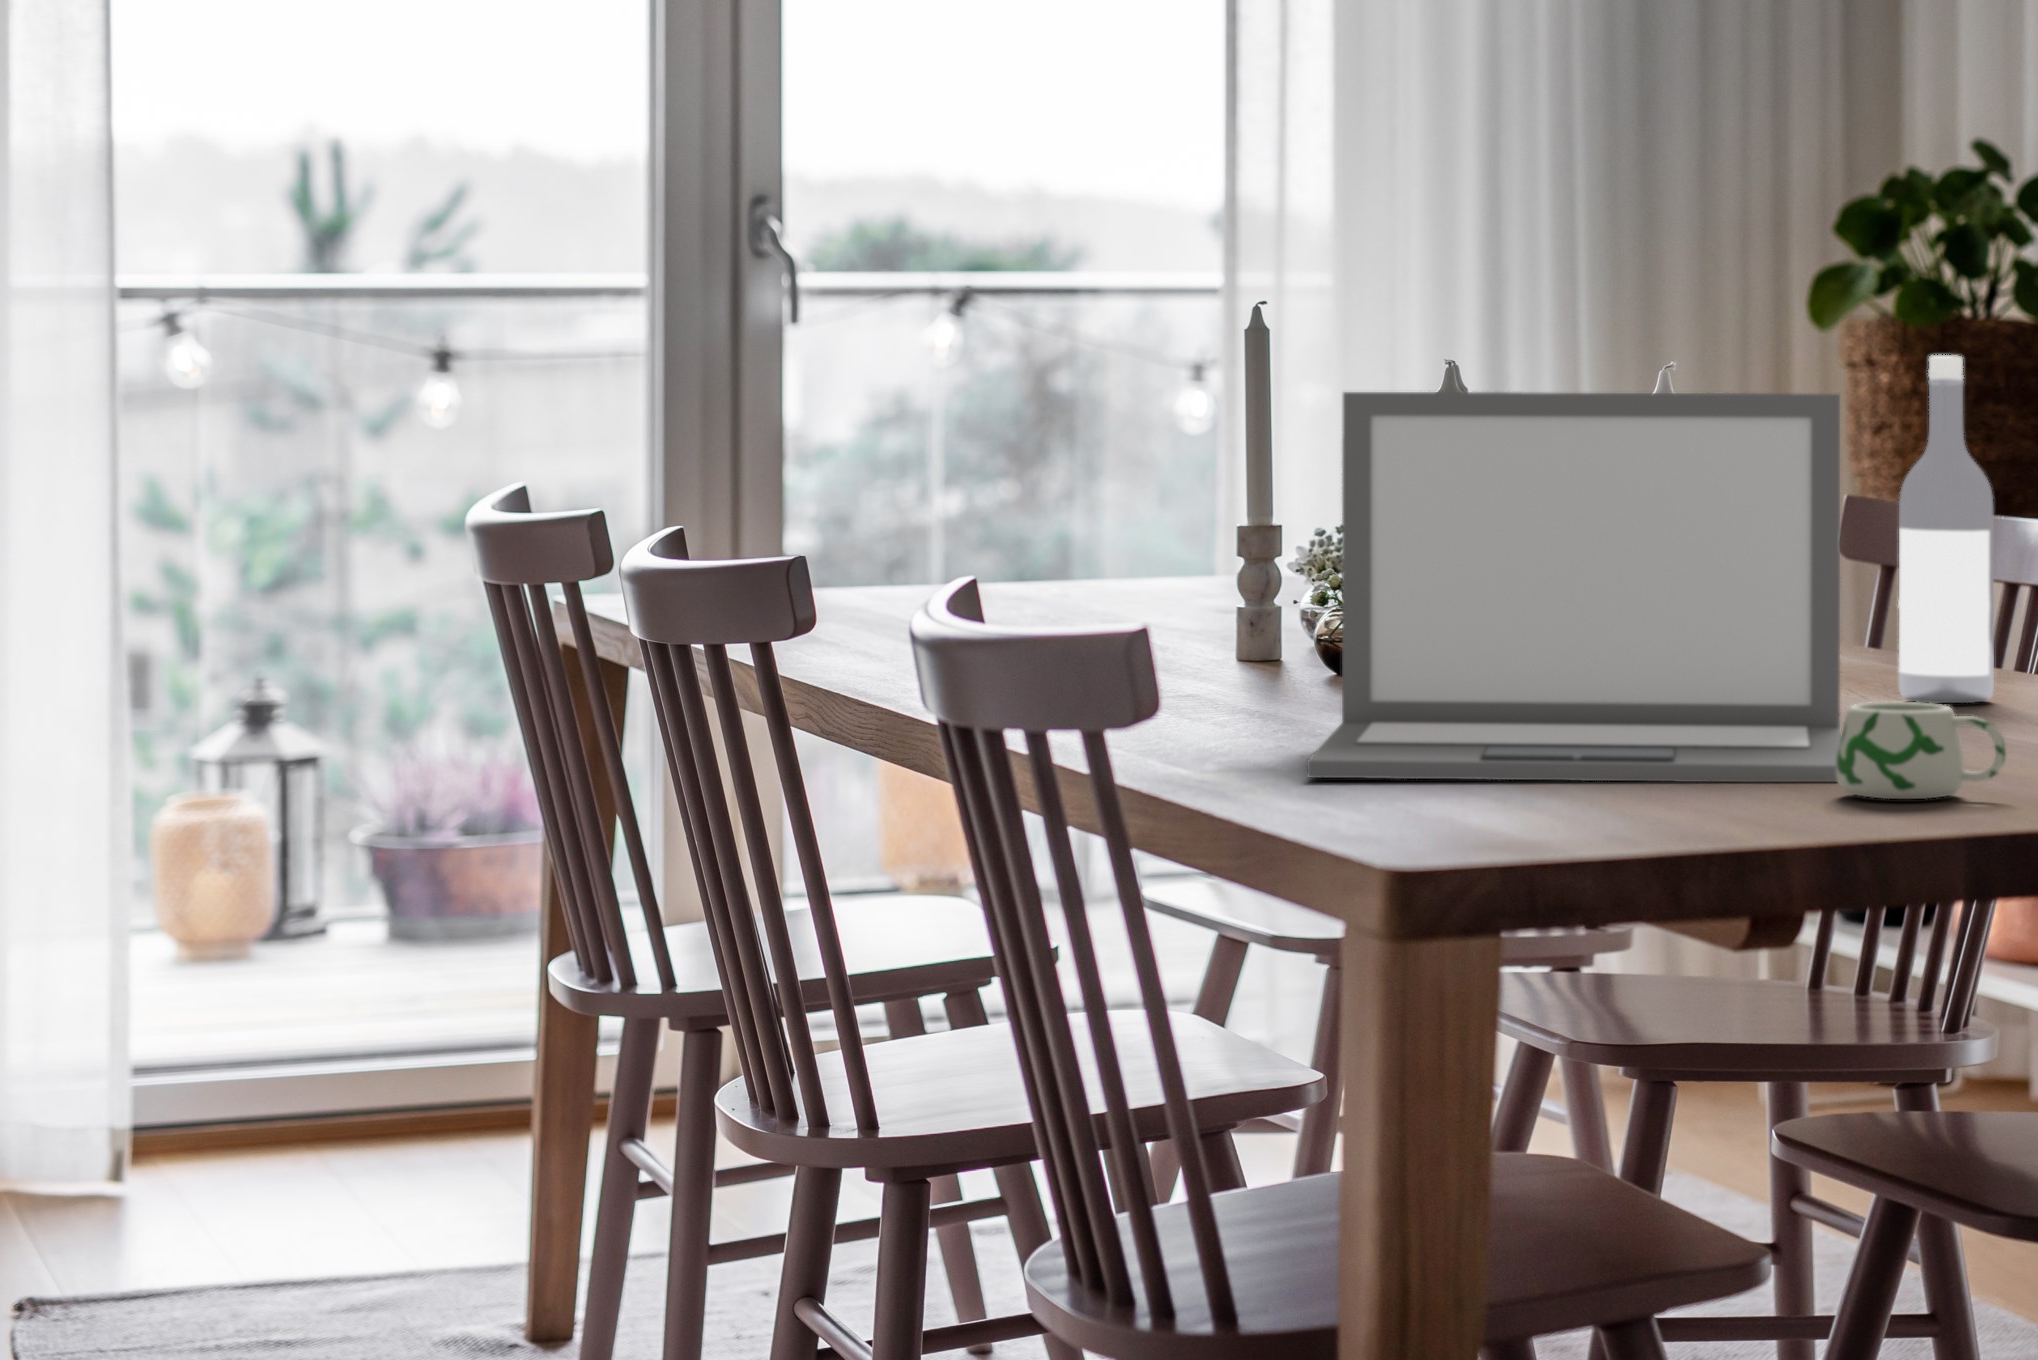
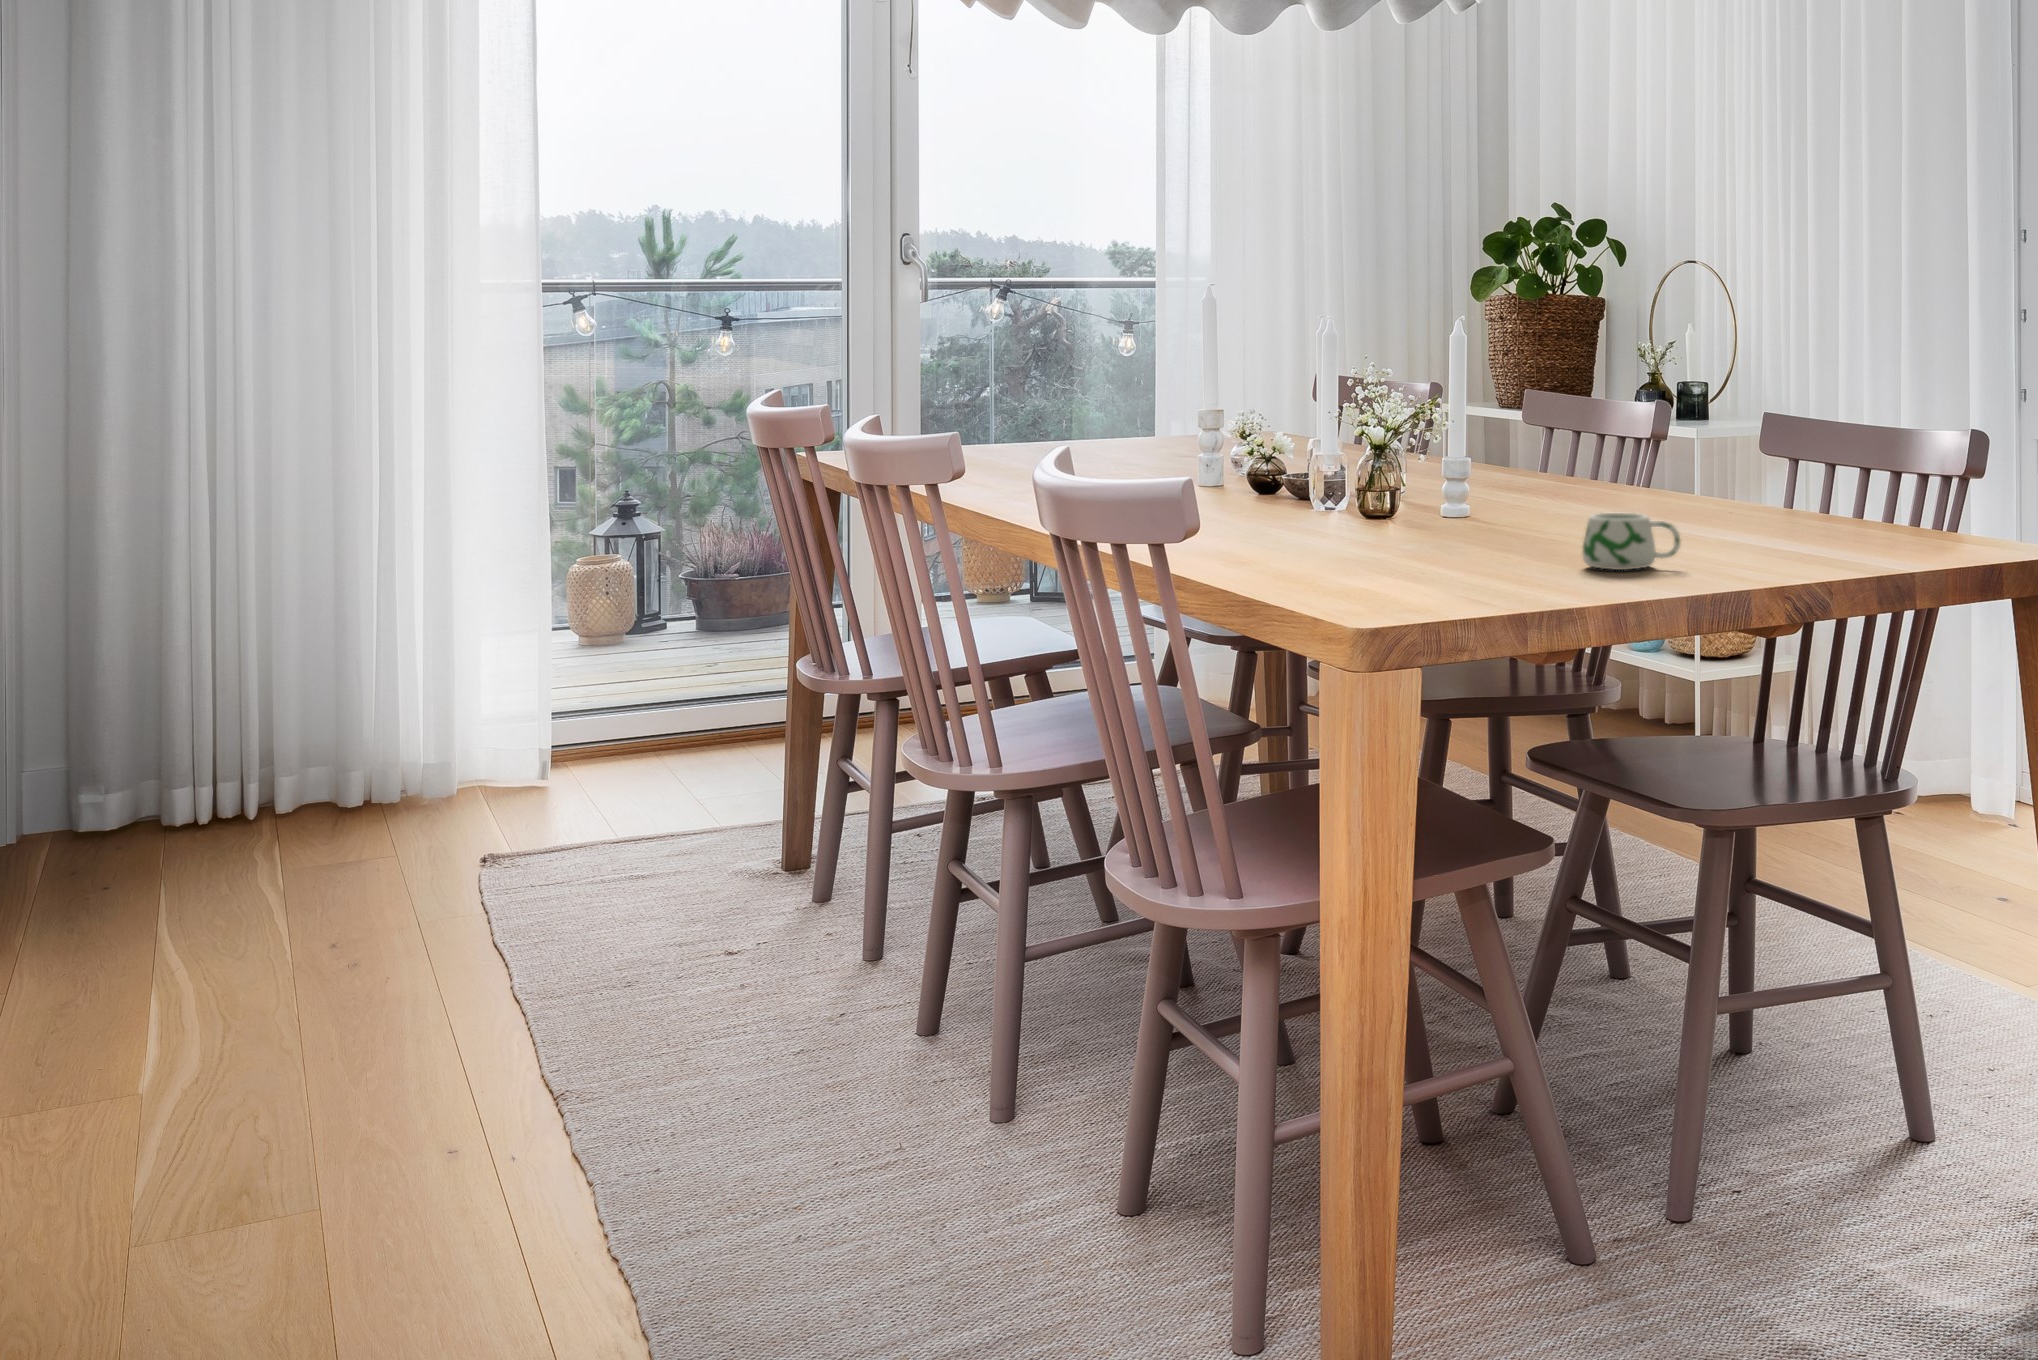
wine bottle: present [1898,355,1994,703] -> none [1574,314,1626,505]
laptop: present [1307,392,1841,782] -> none [1270,336,1581,561]

